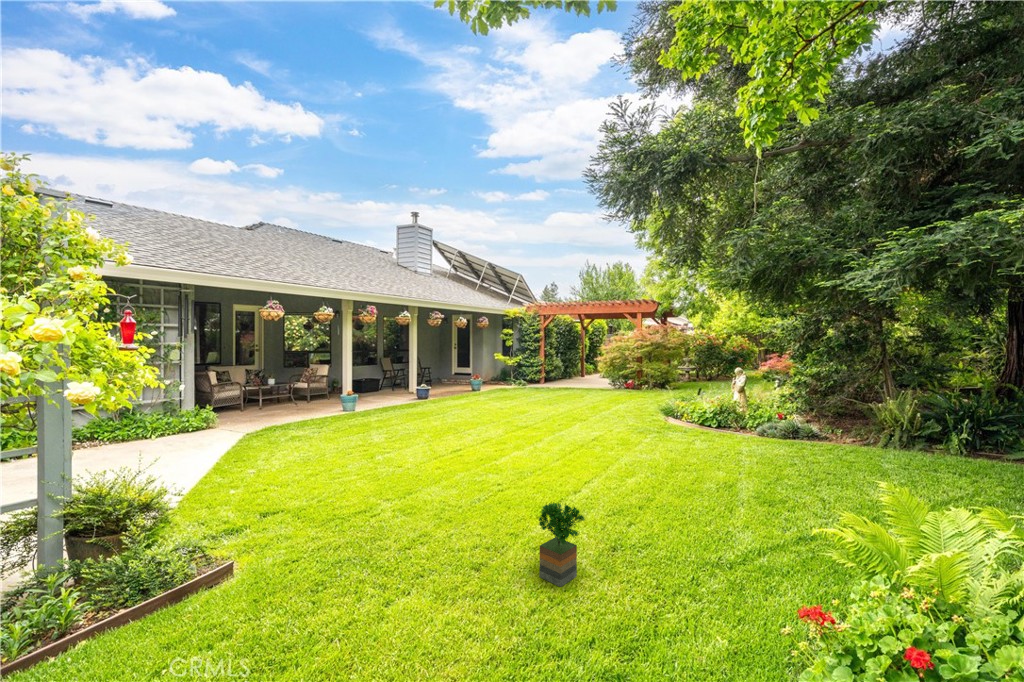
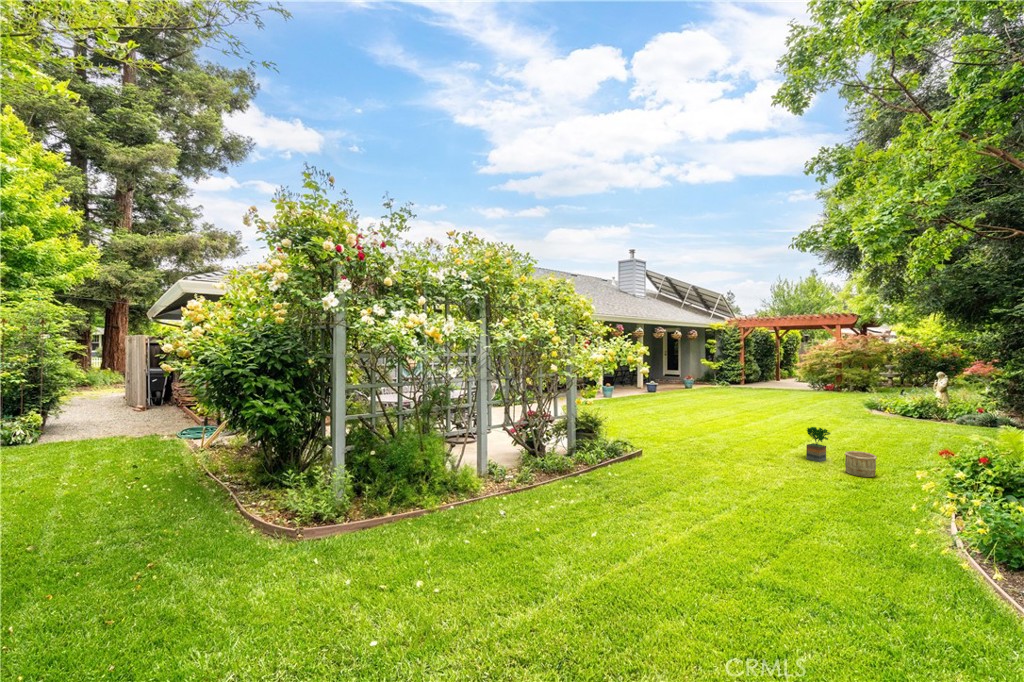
wooden bucket: none [600,572,665,654] -> present [845,451,877,477]

